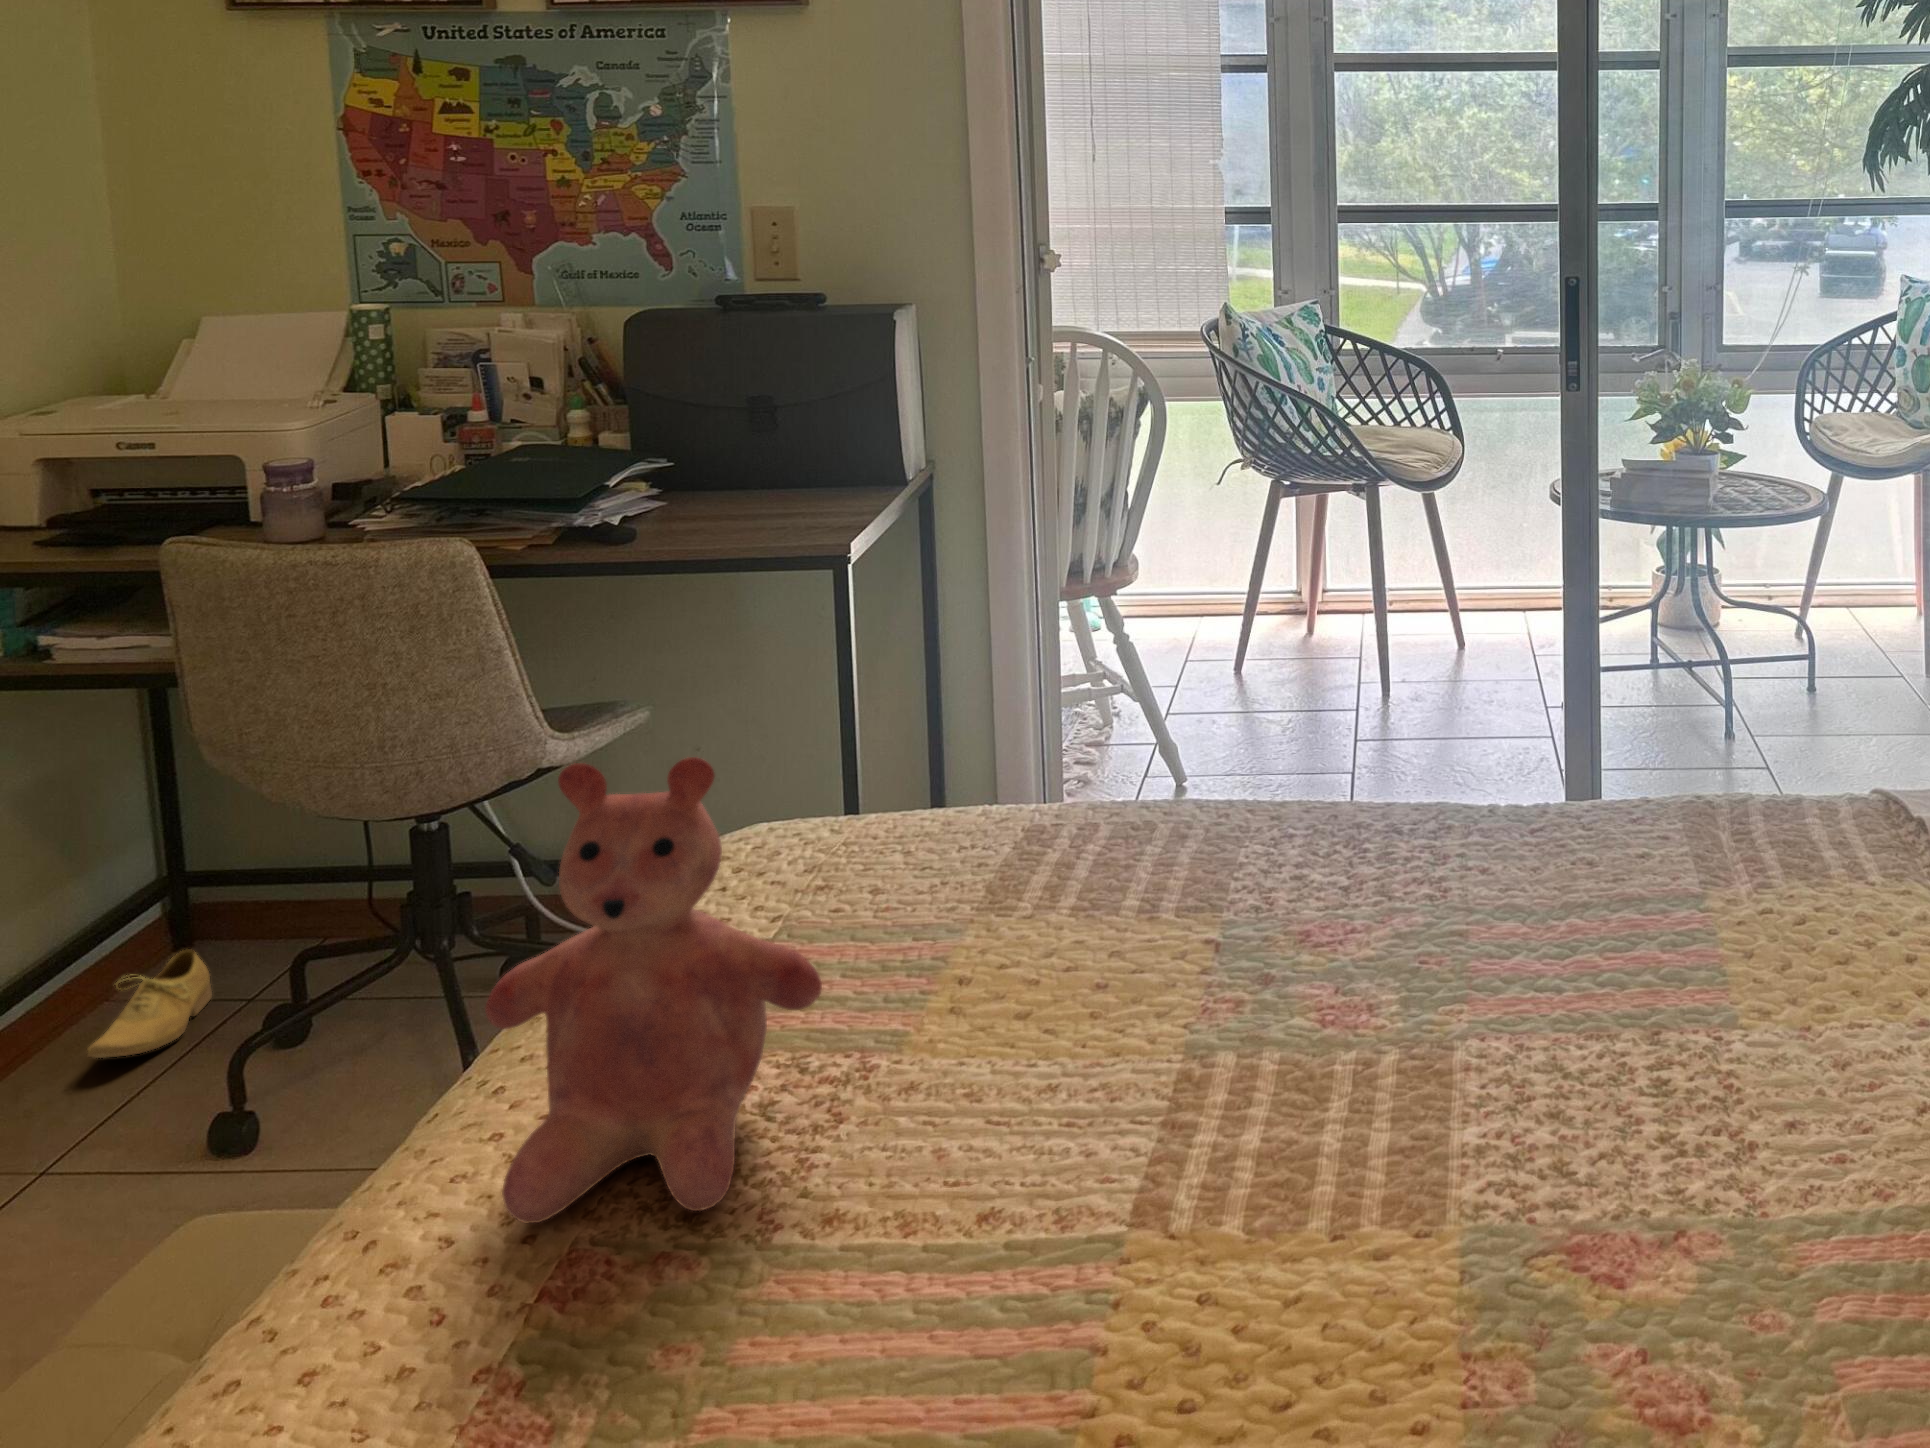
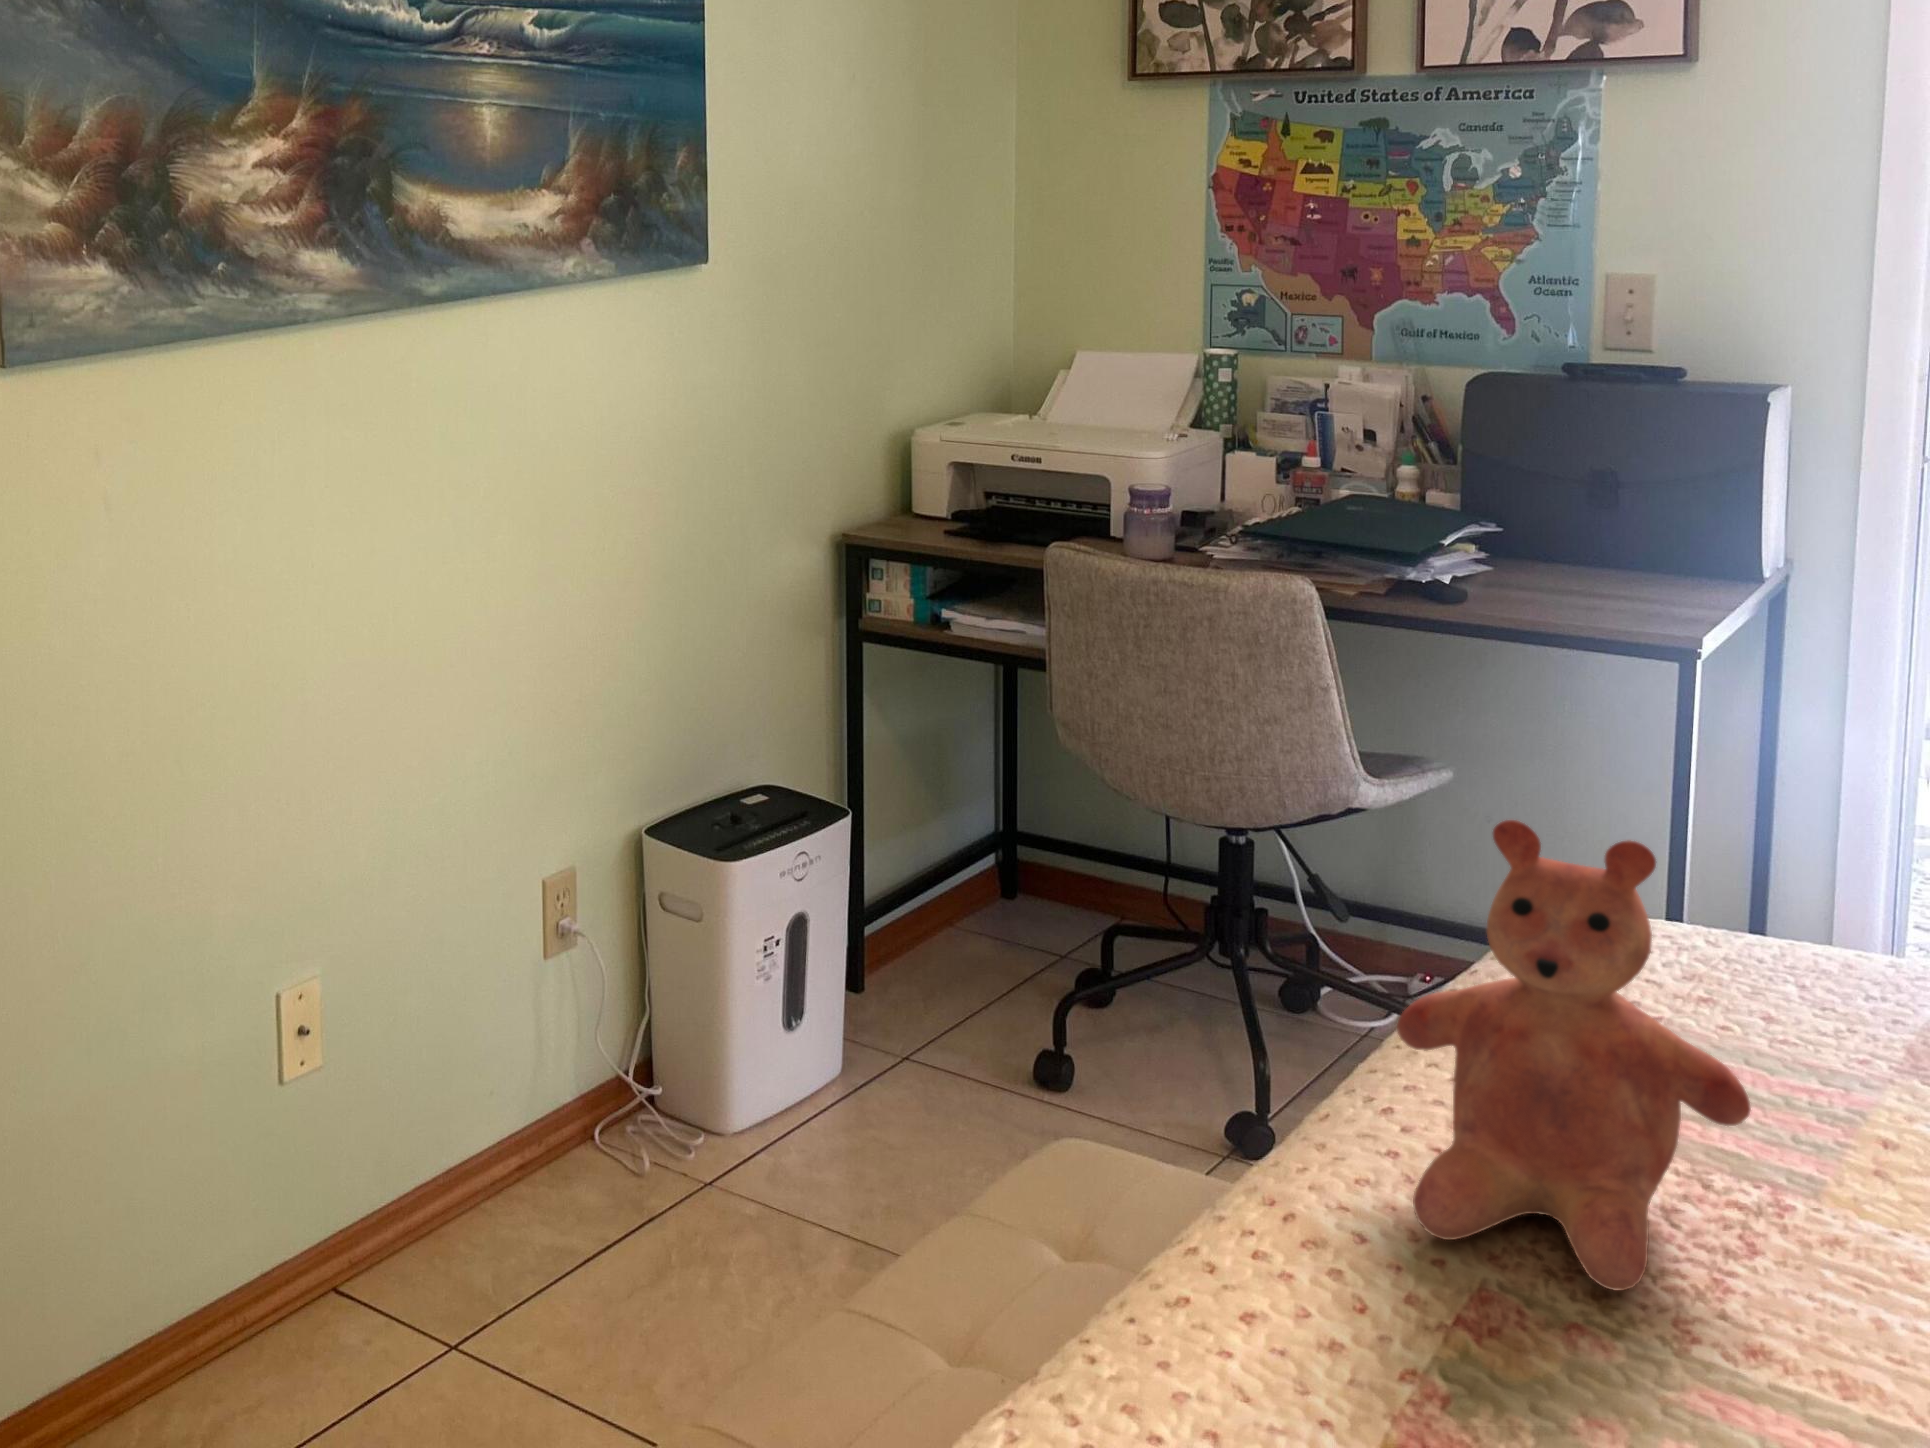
shoe: present [88,949,212,1058] -> none [943,886,1032,963]

